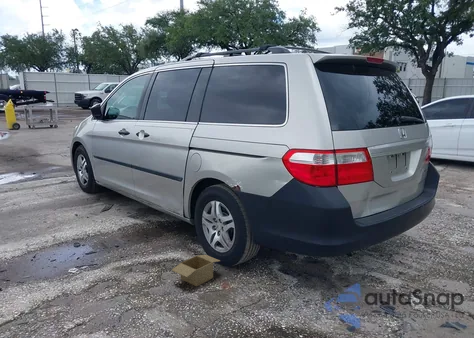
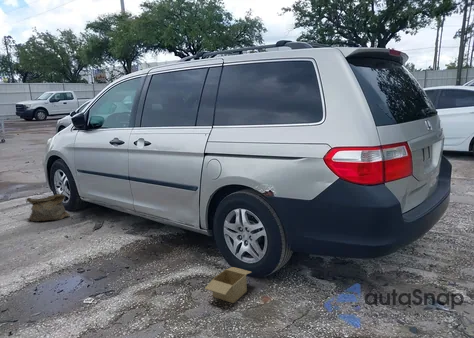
bag: none [49,177,87,201] -> present [26,194,70,221]

